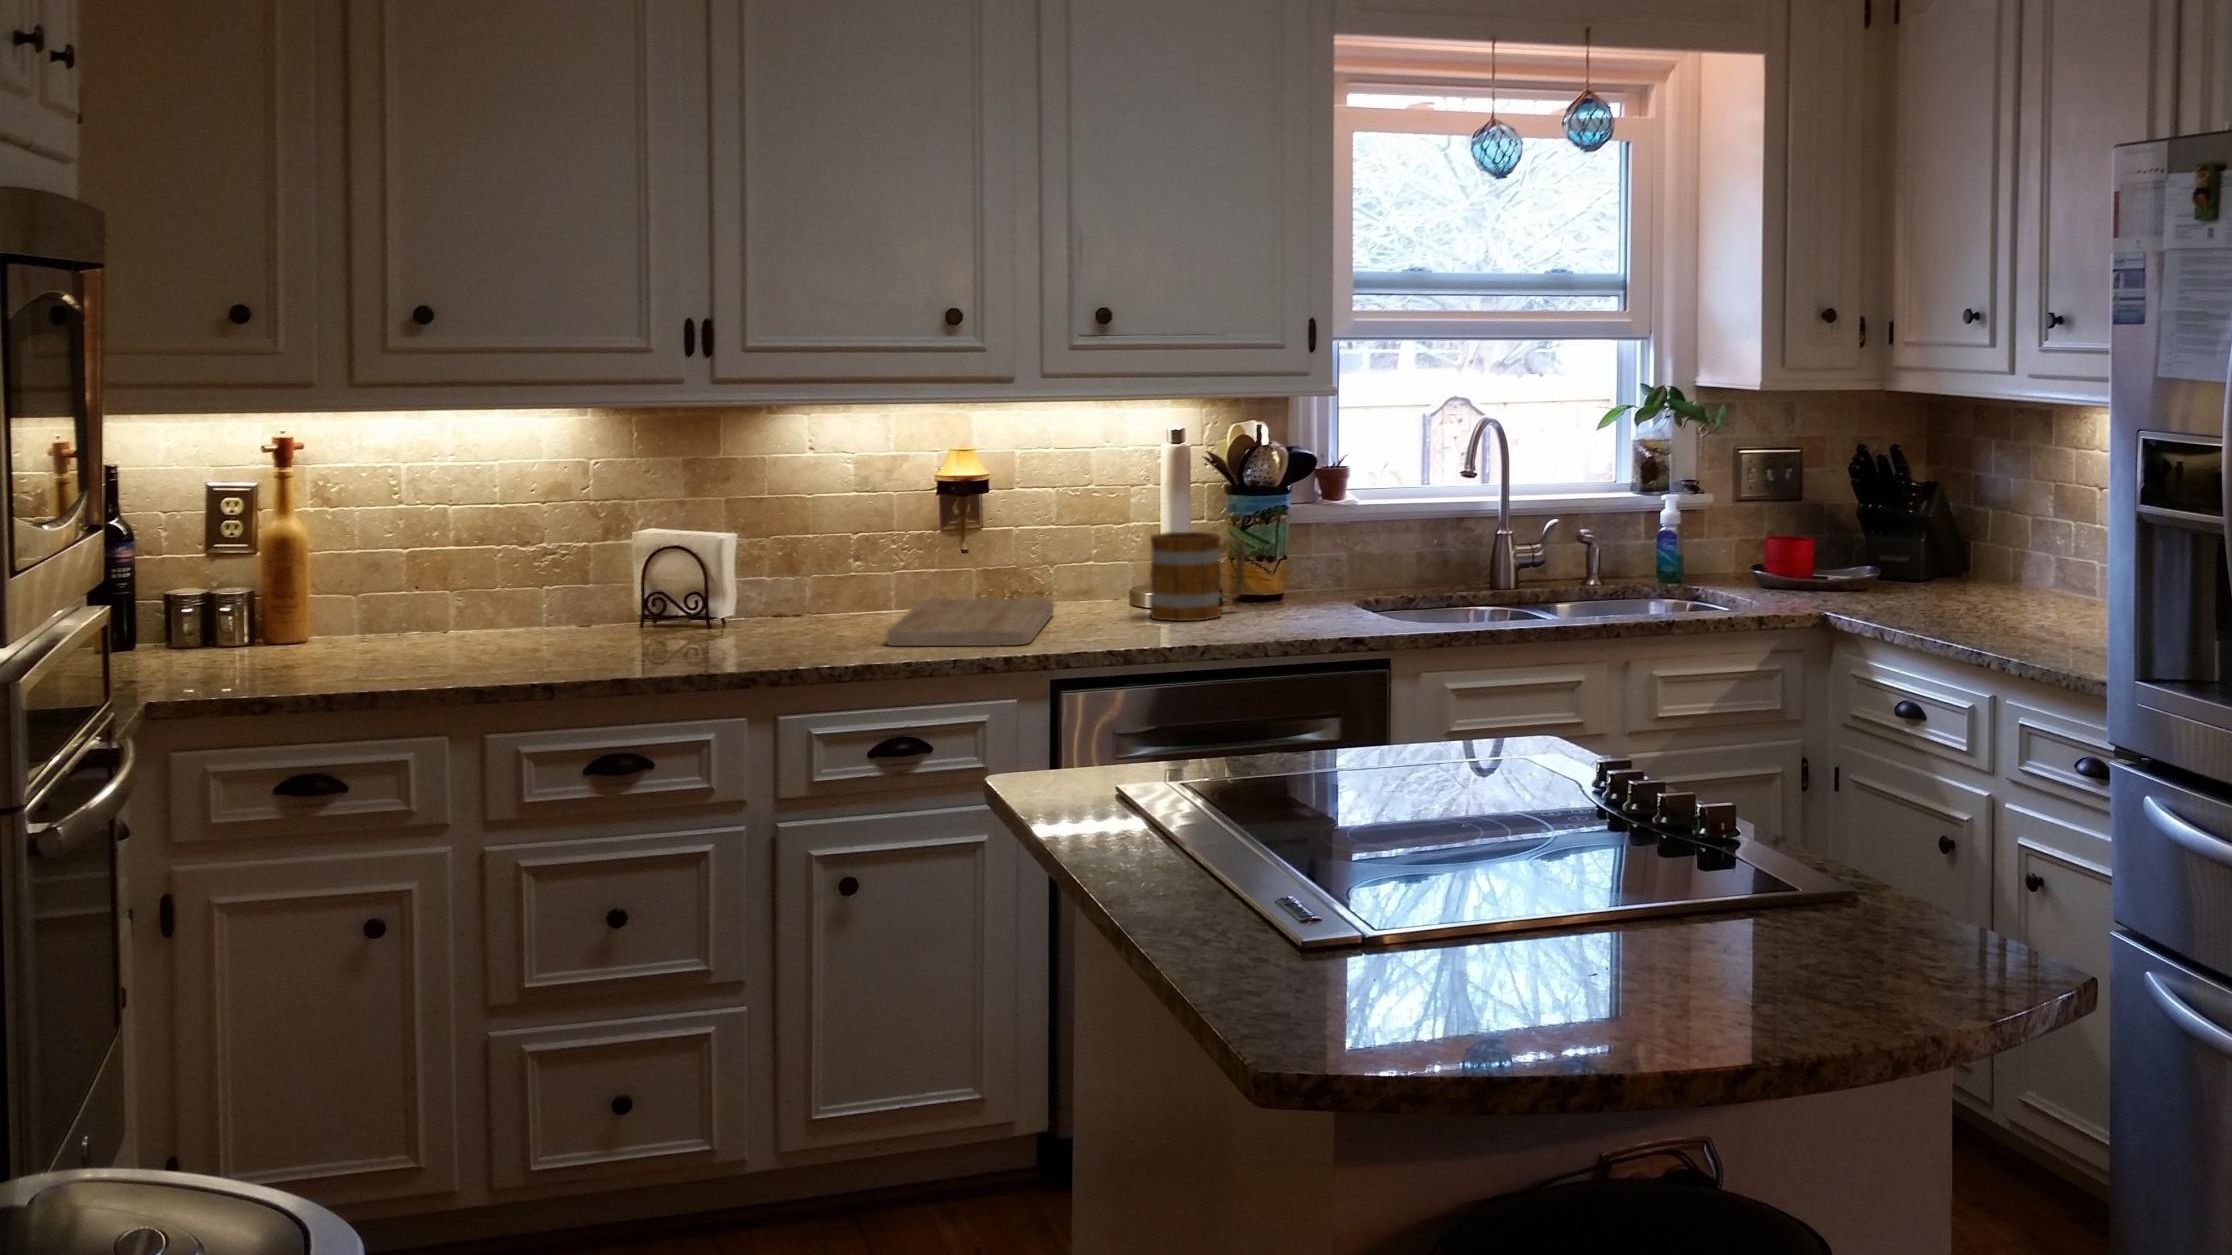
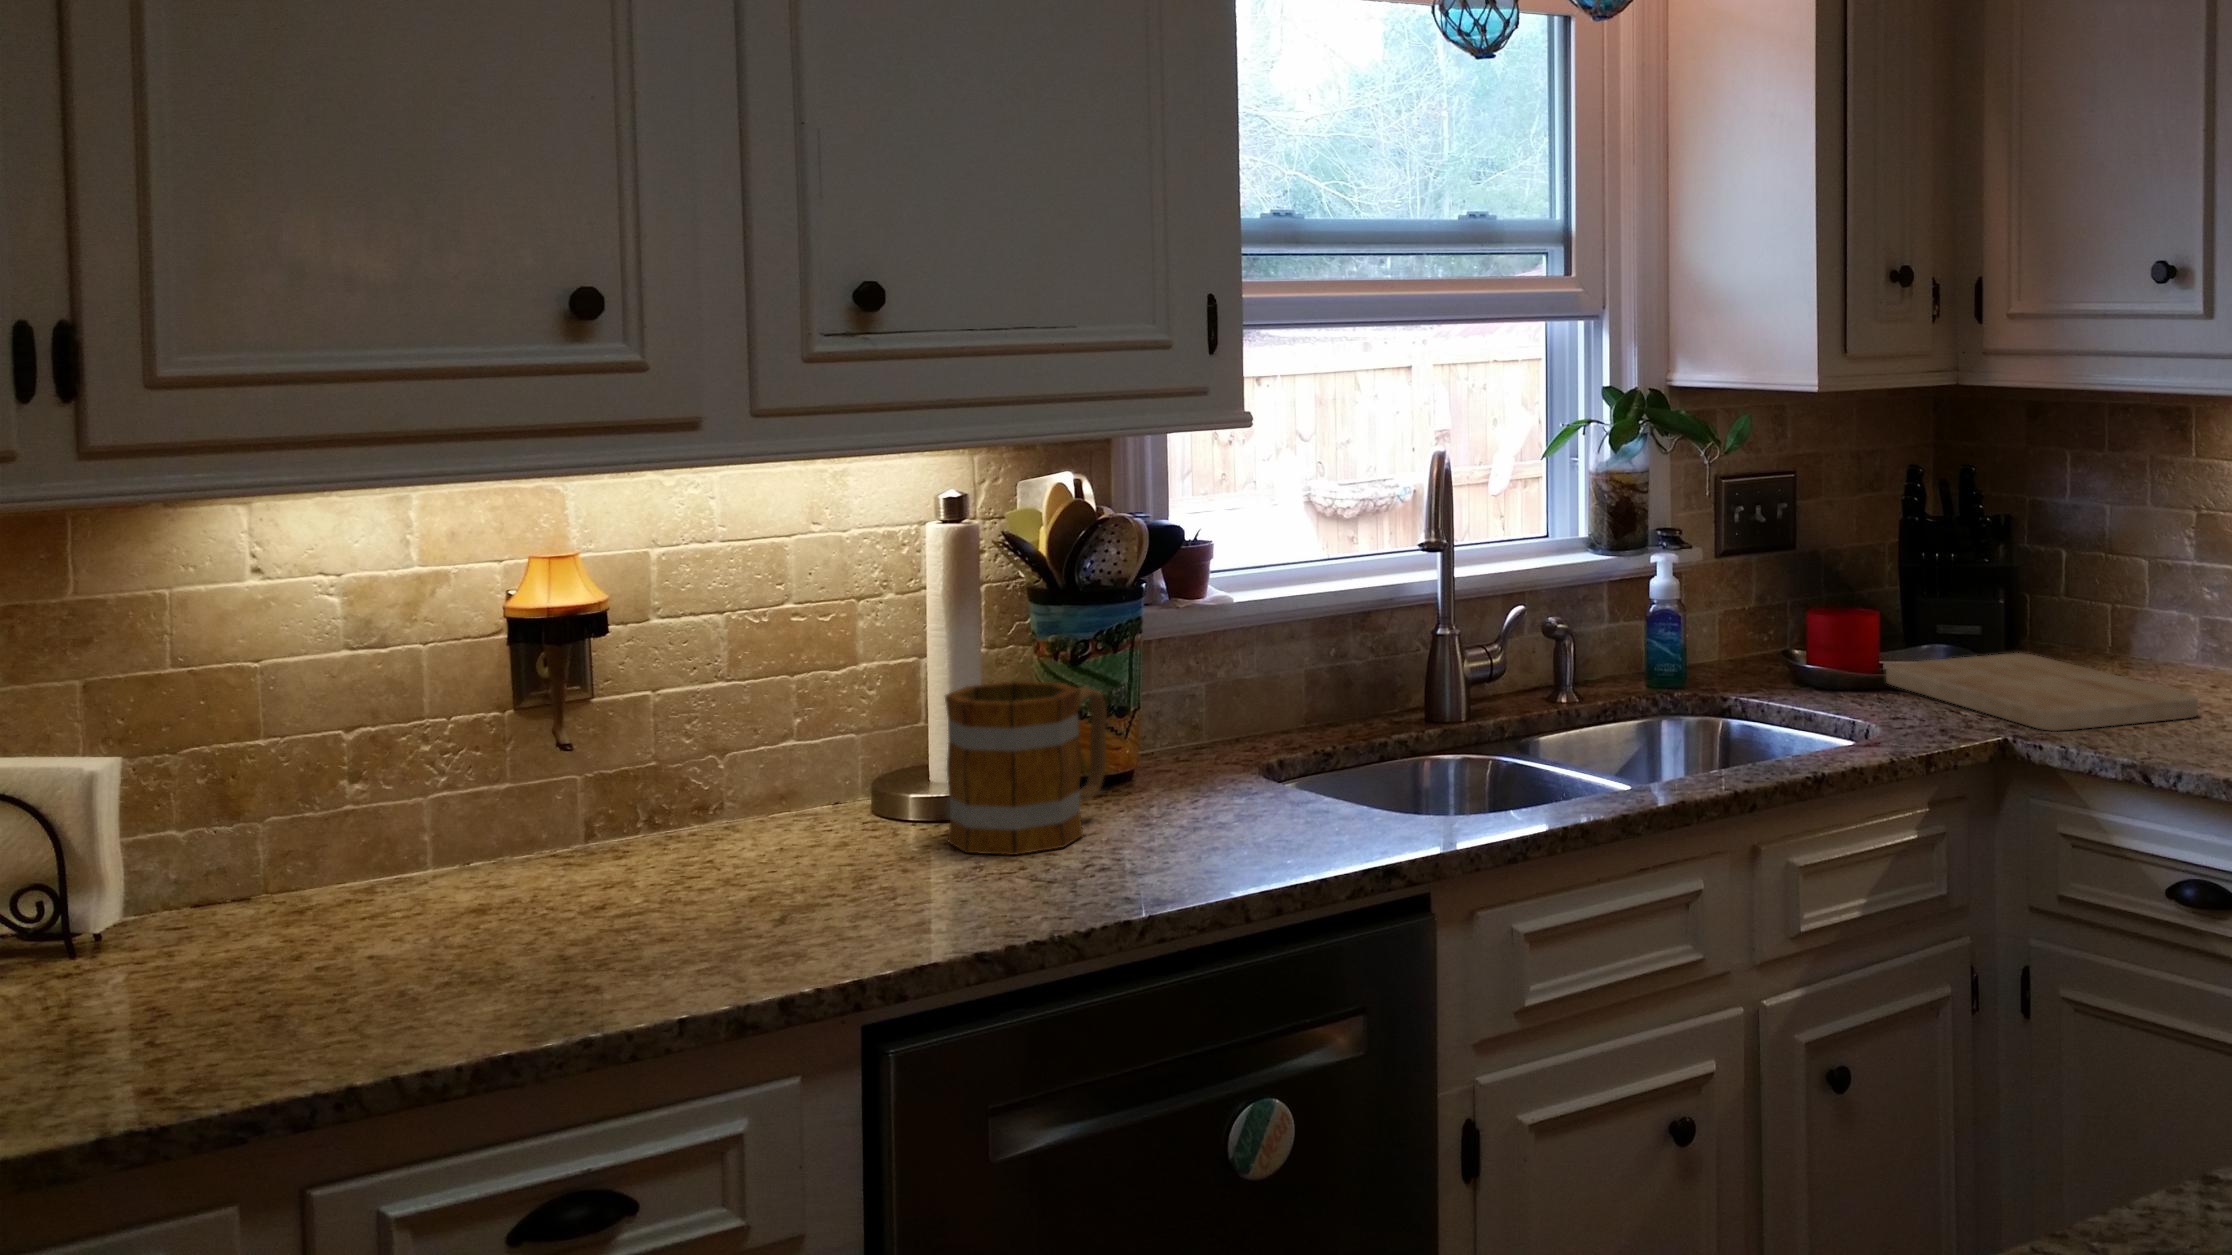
cutting board: present [887,599,1054,646] -> present [1886,653,2198,731]

